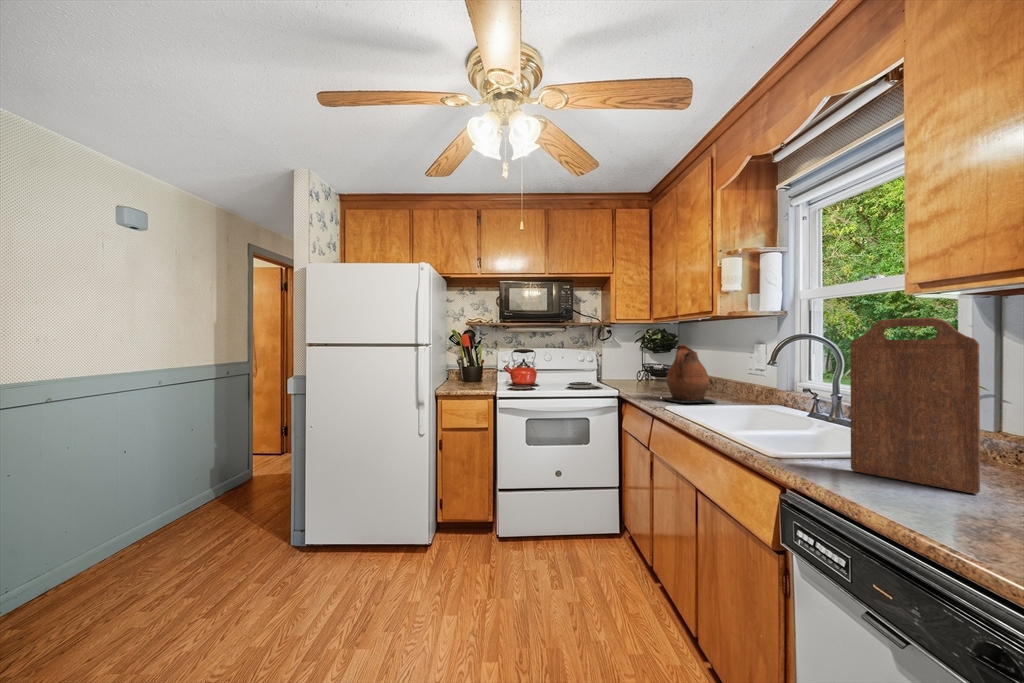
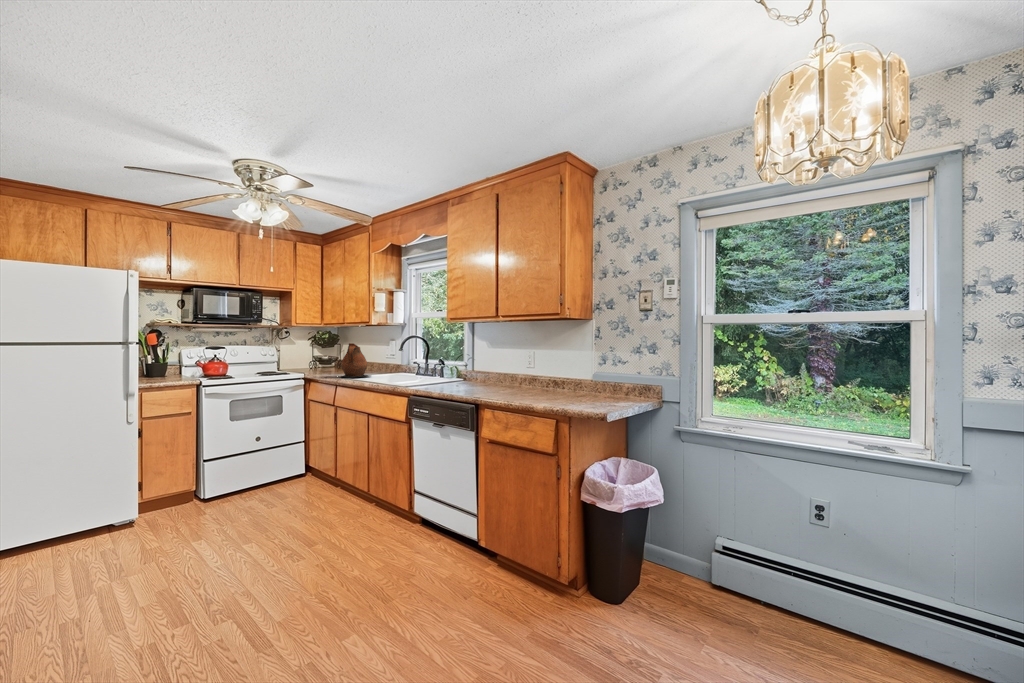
cutting board: present [850,318,980,494] -> none [426,335,458,390]

